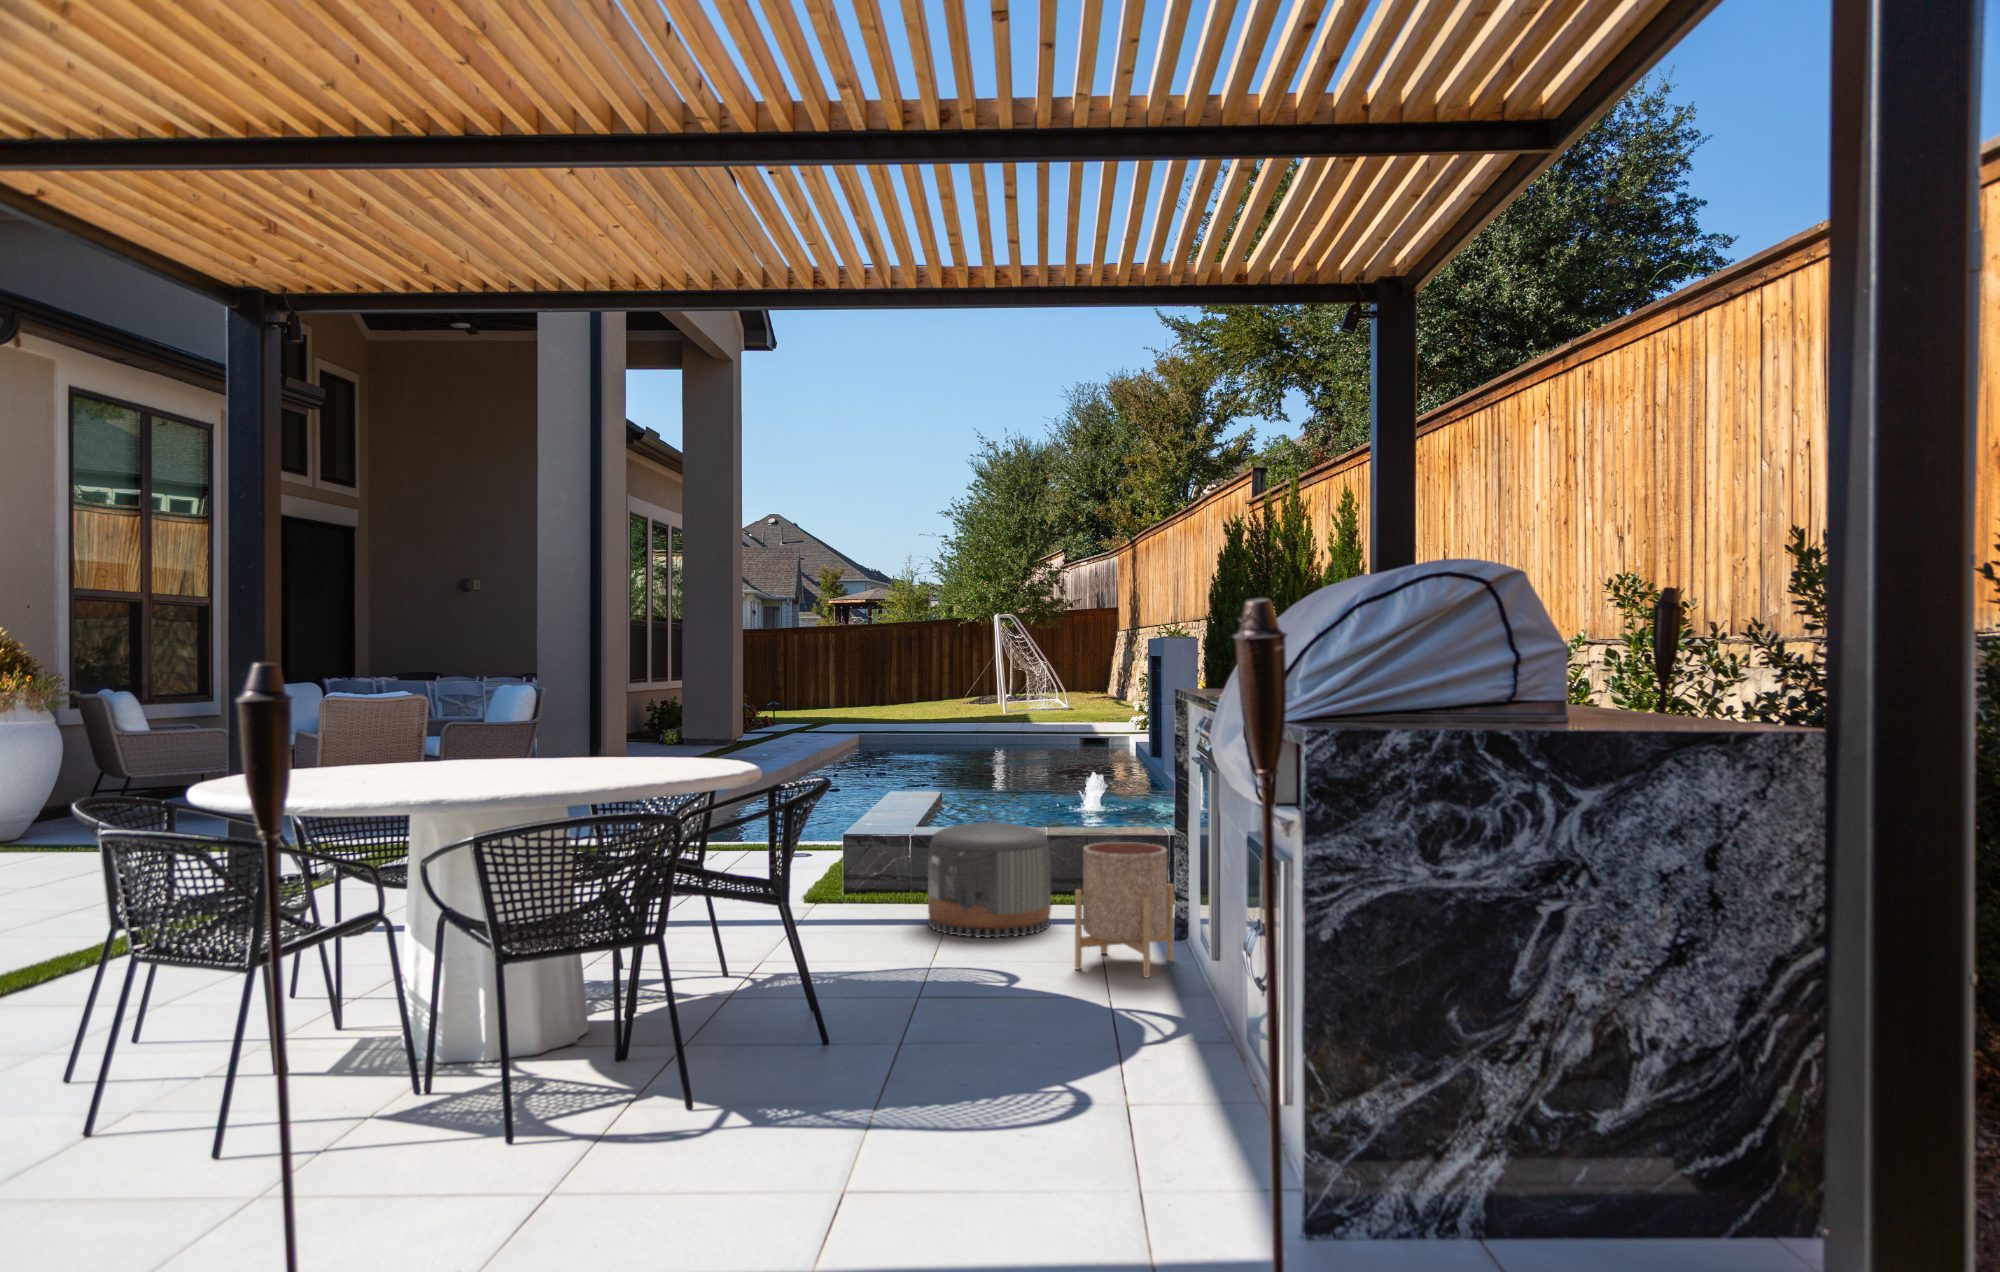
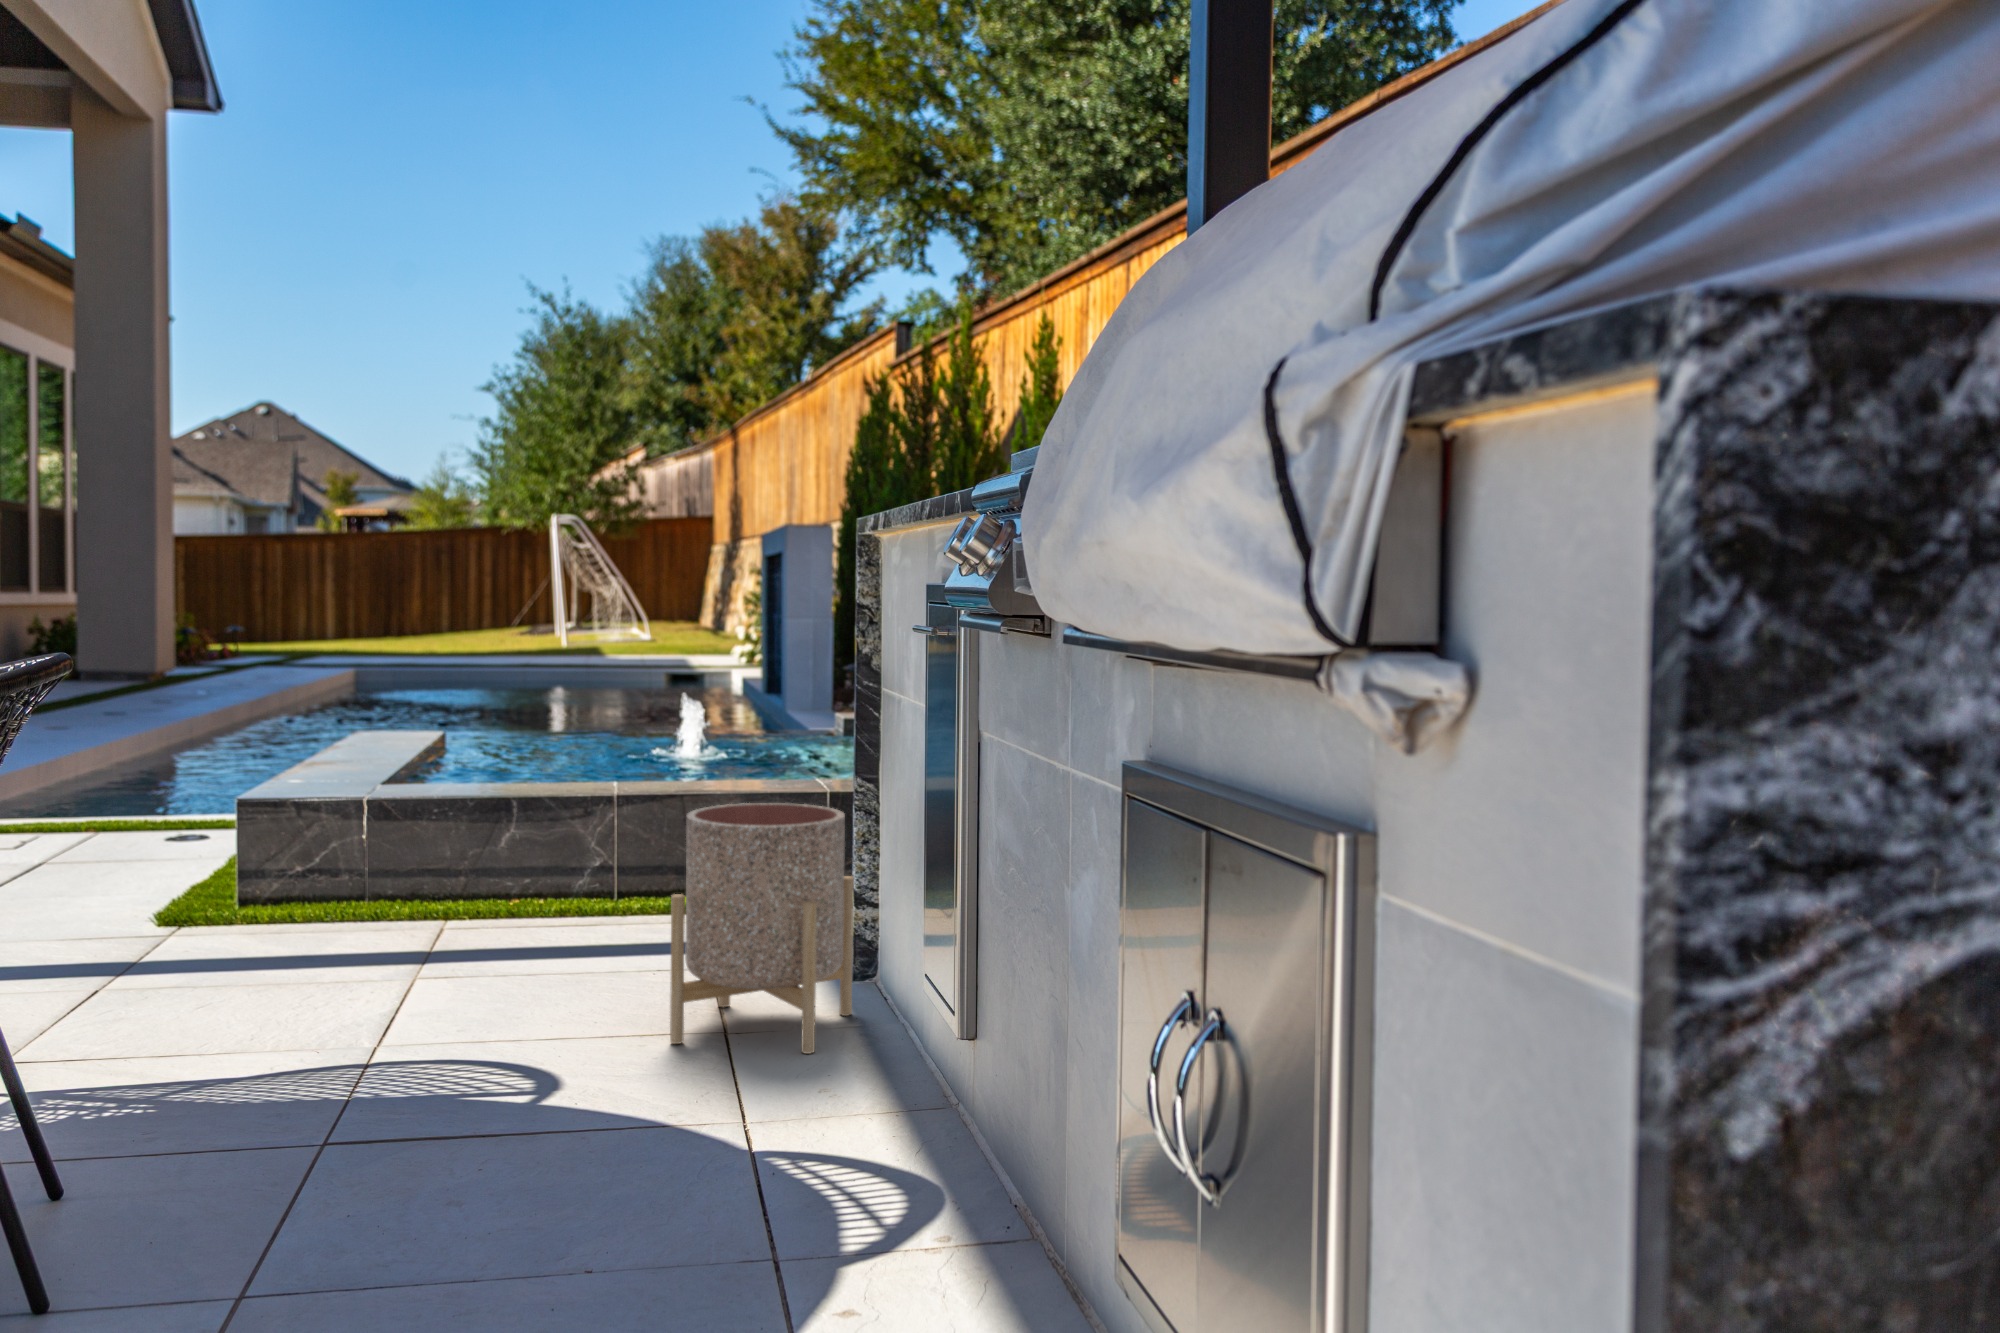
pouf: present [928,822,1051,938] -> none [392,777,624,986]

